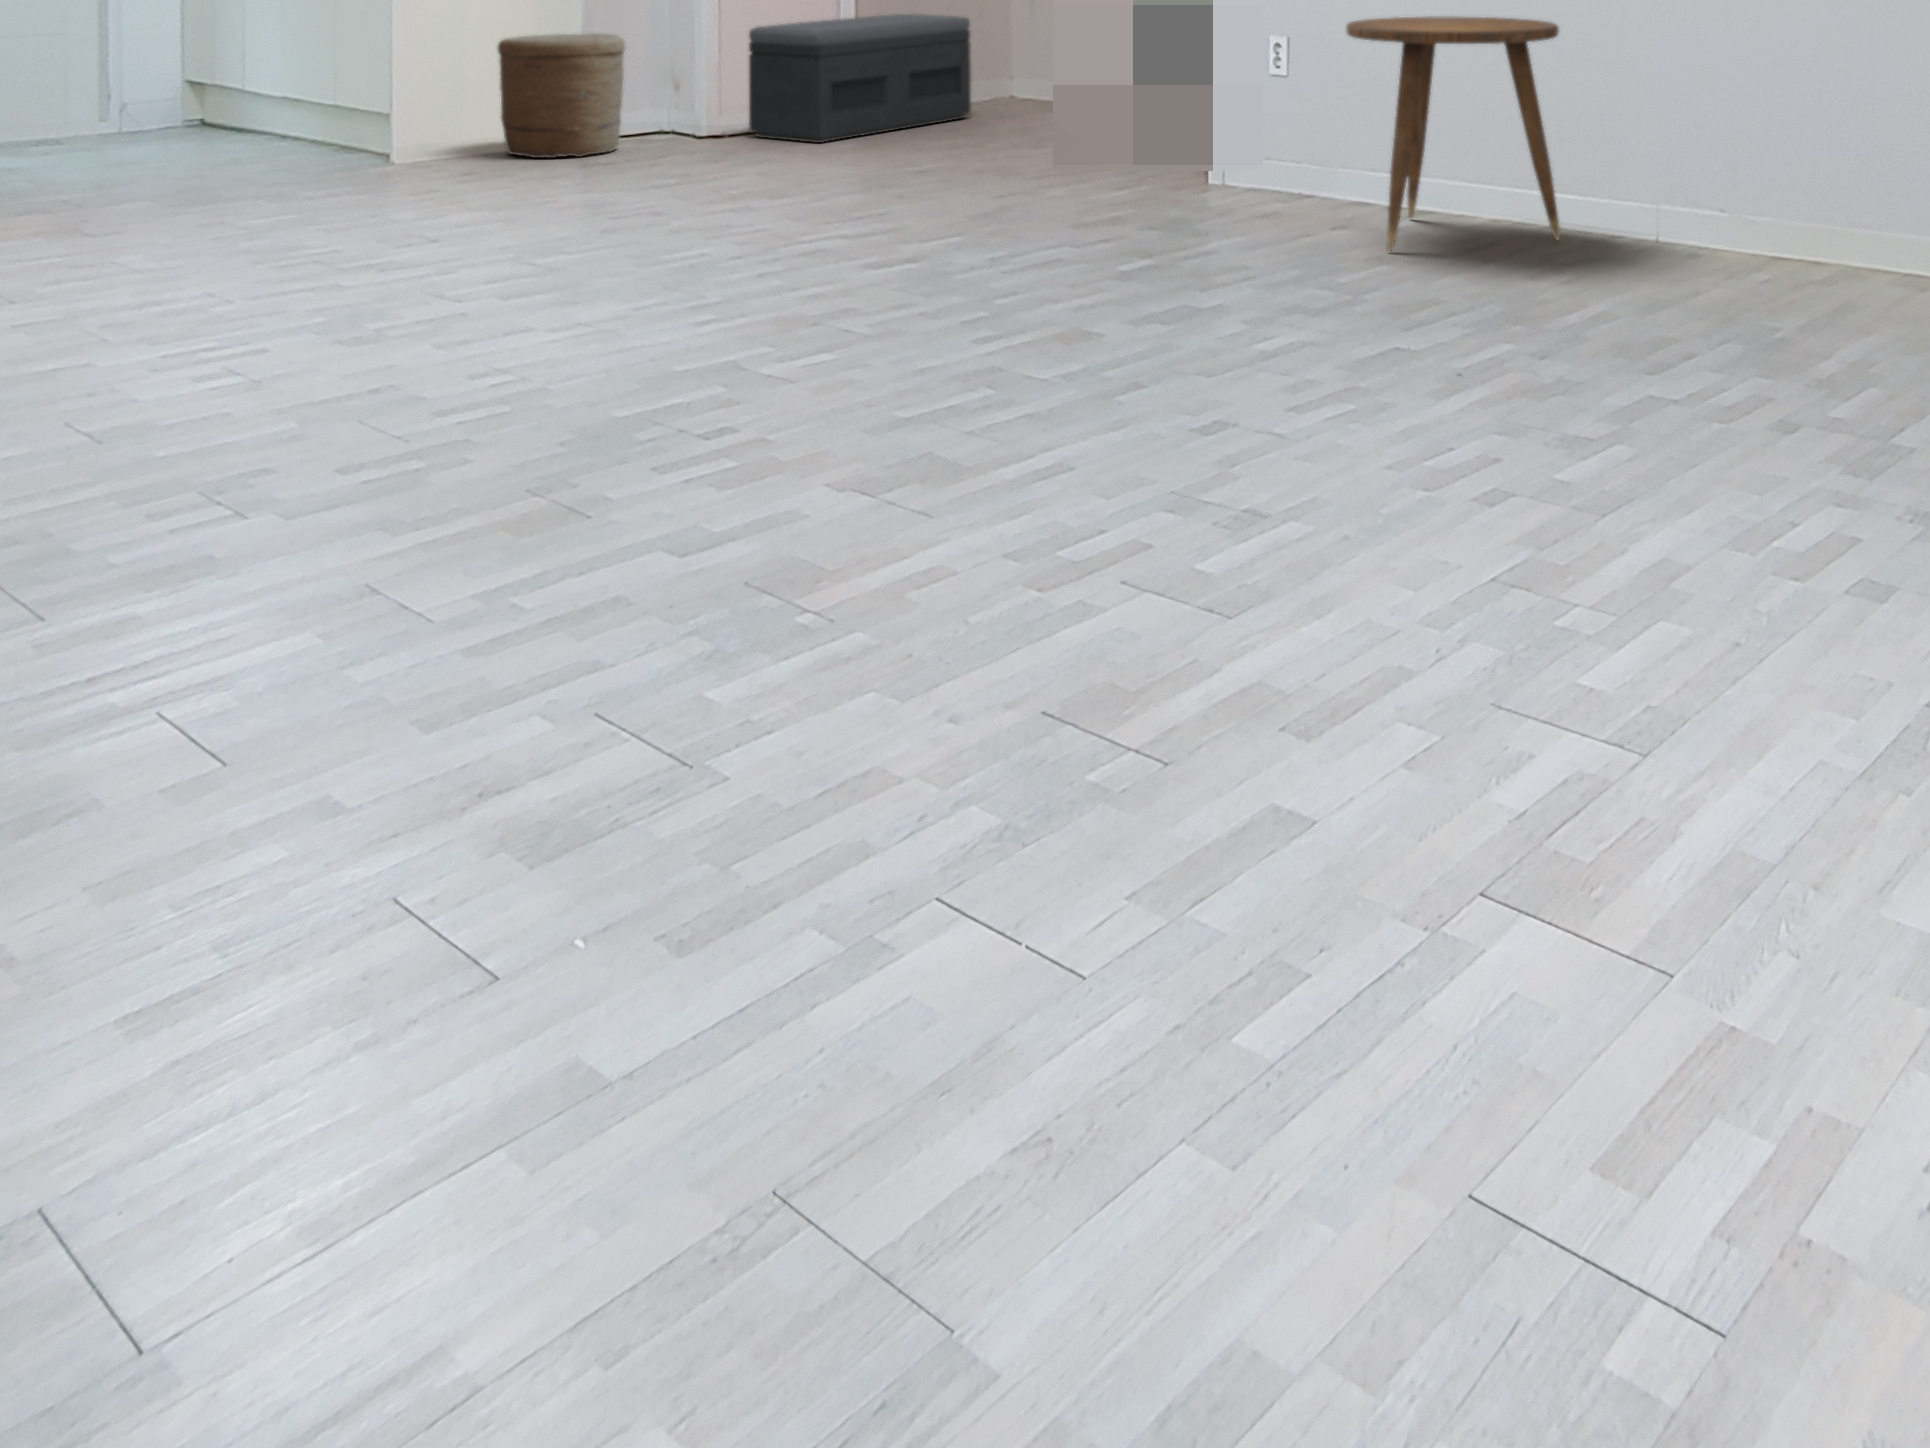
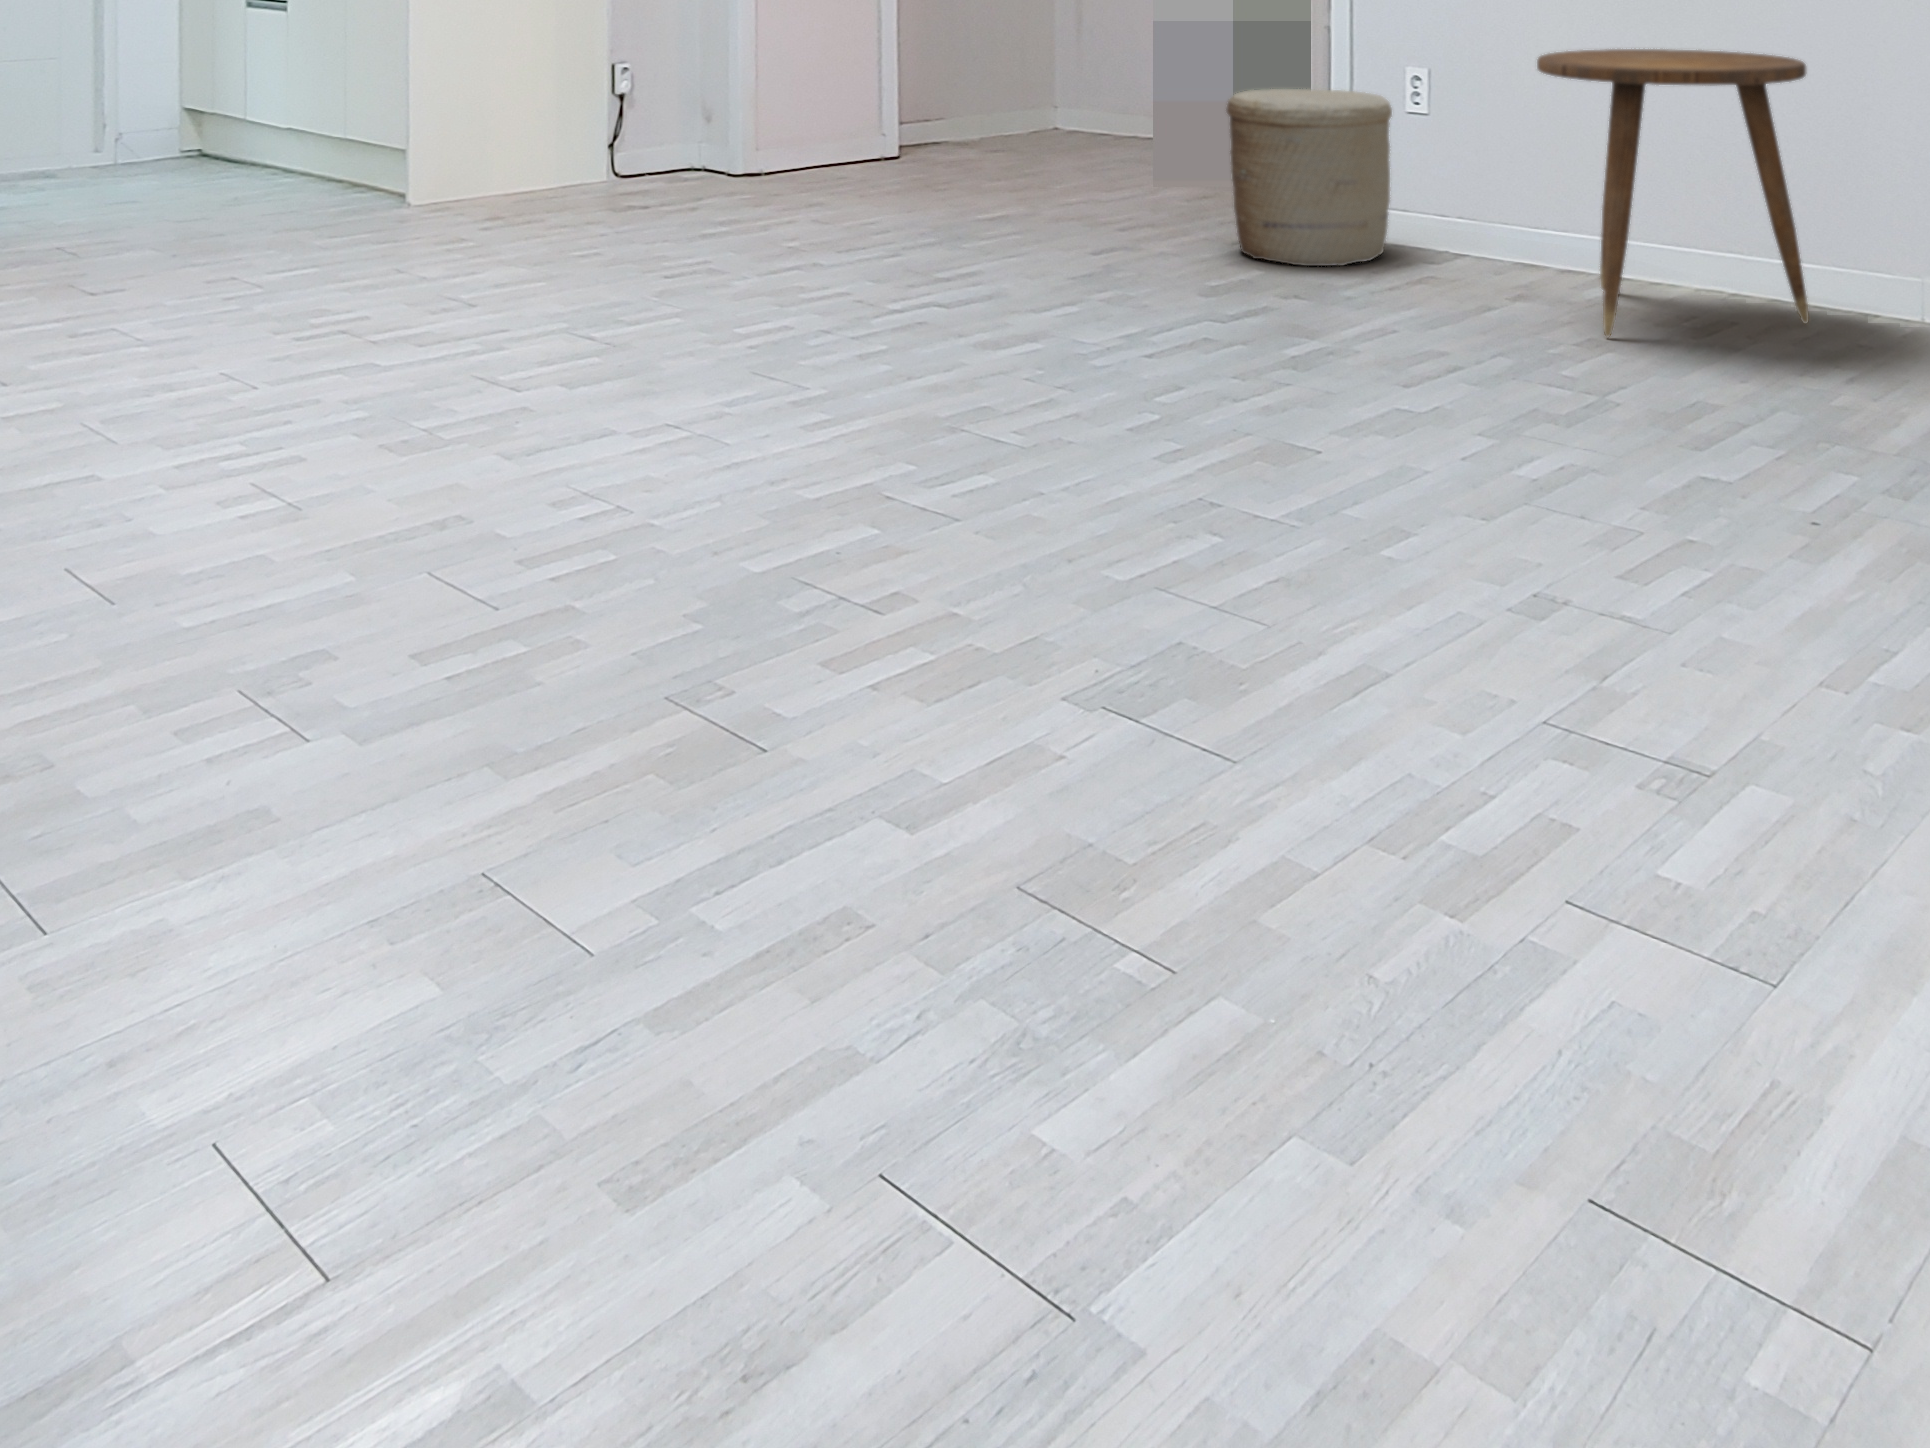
storage bench: present [749,14,971,143] -> none [790,39,1026,184]
woven basket: present [498,34,625,158] -> present [1226,89,1392,266]

